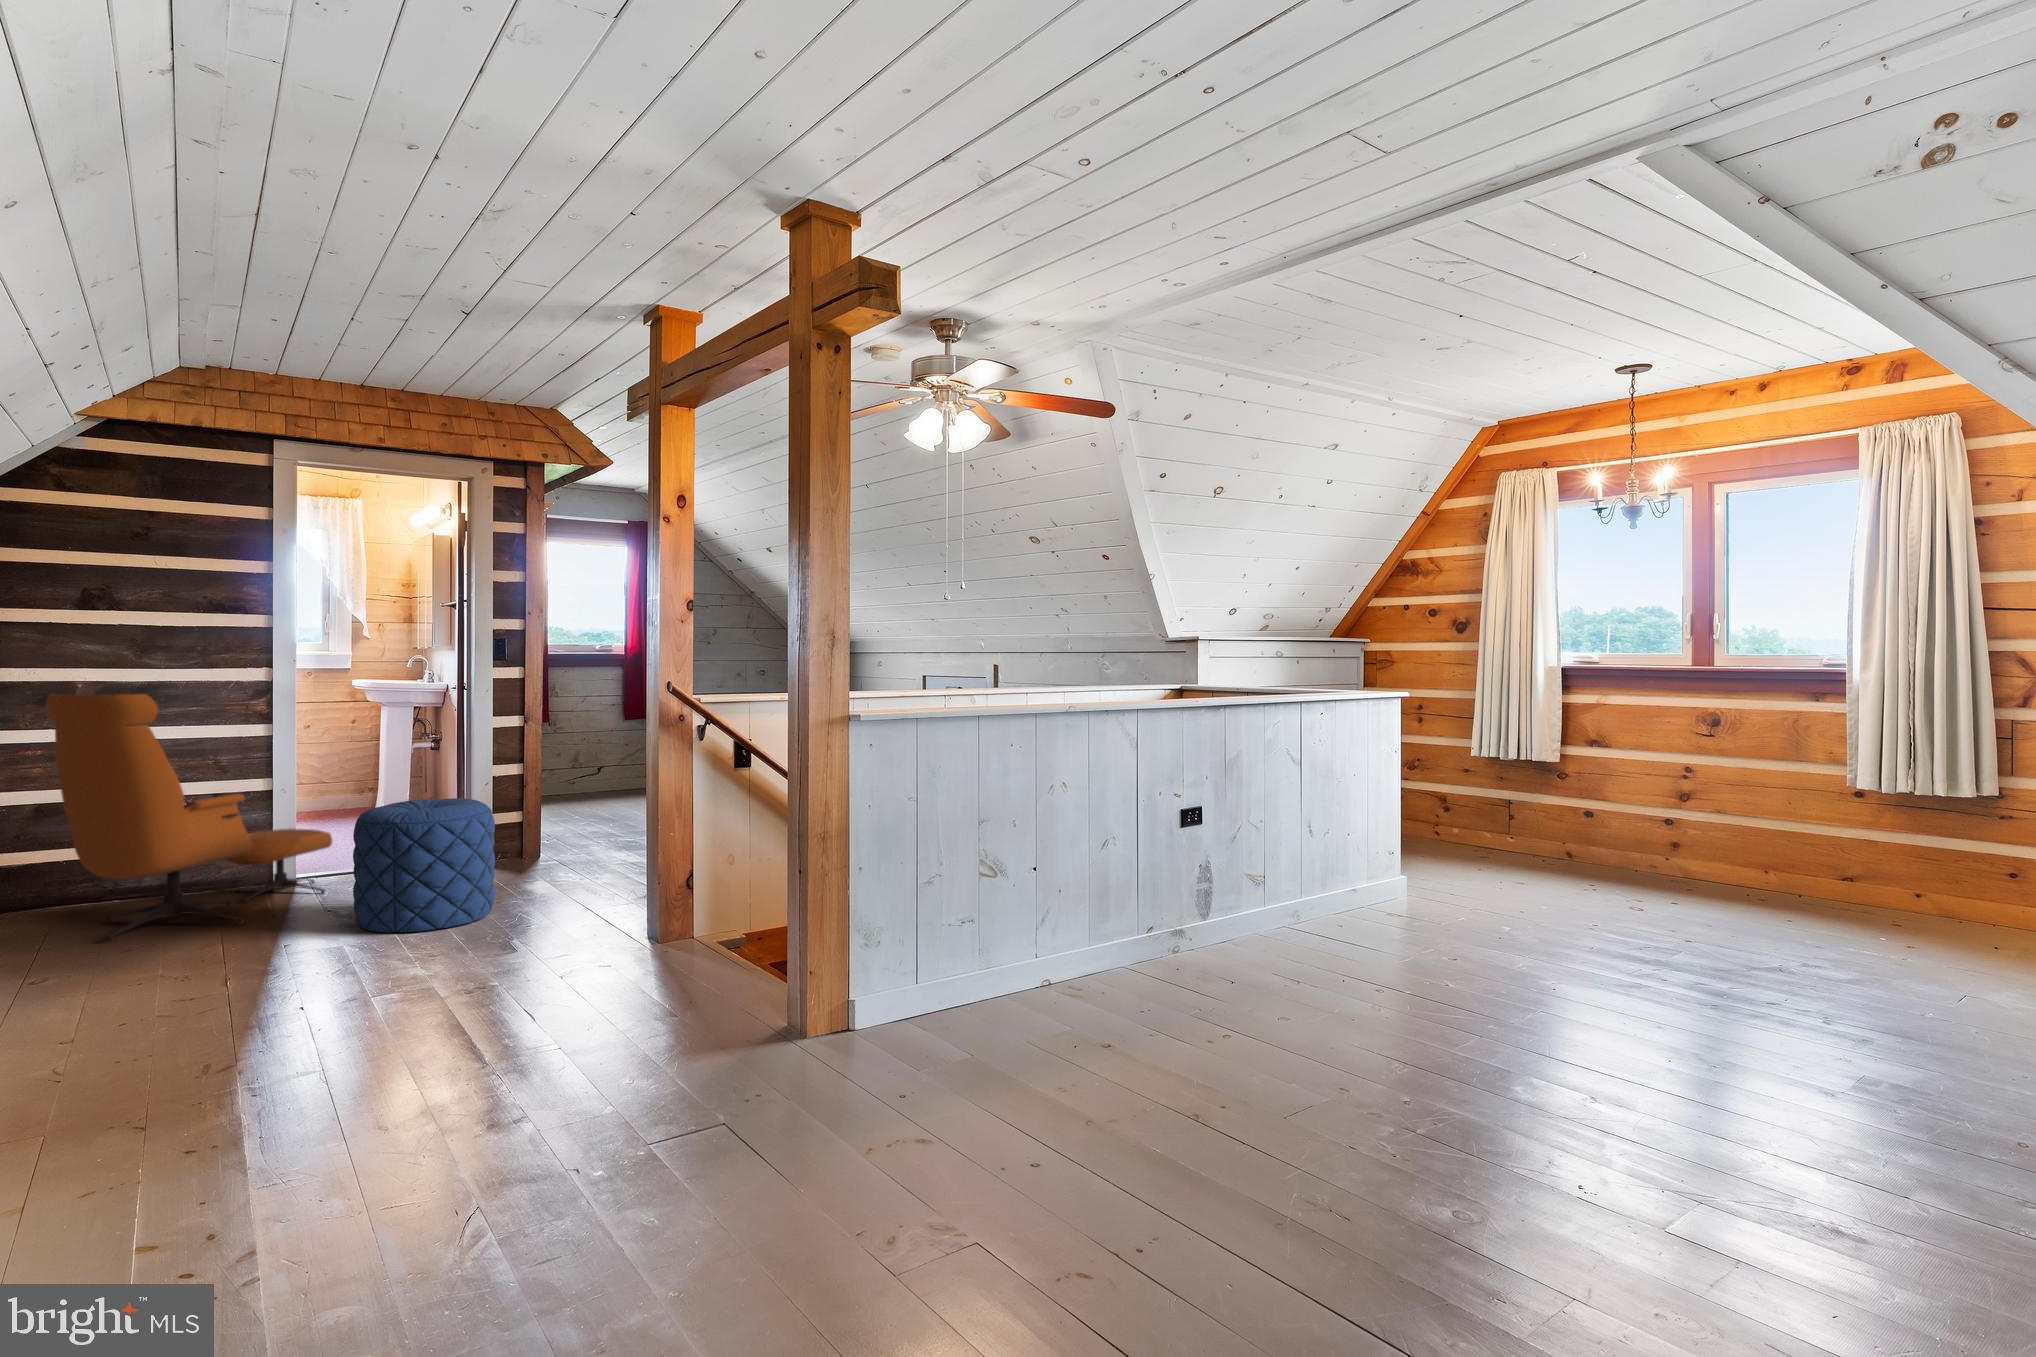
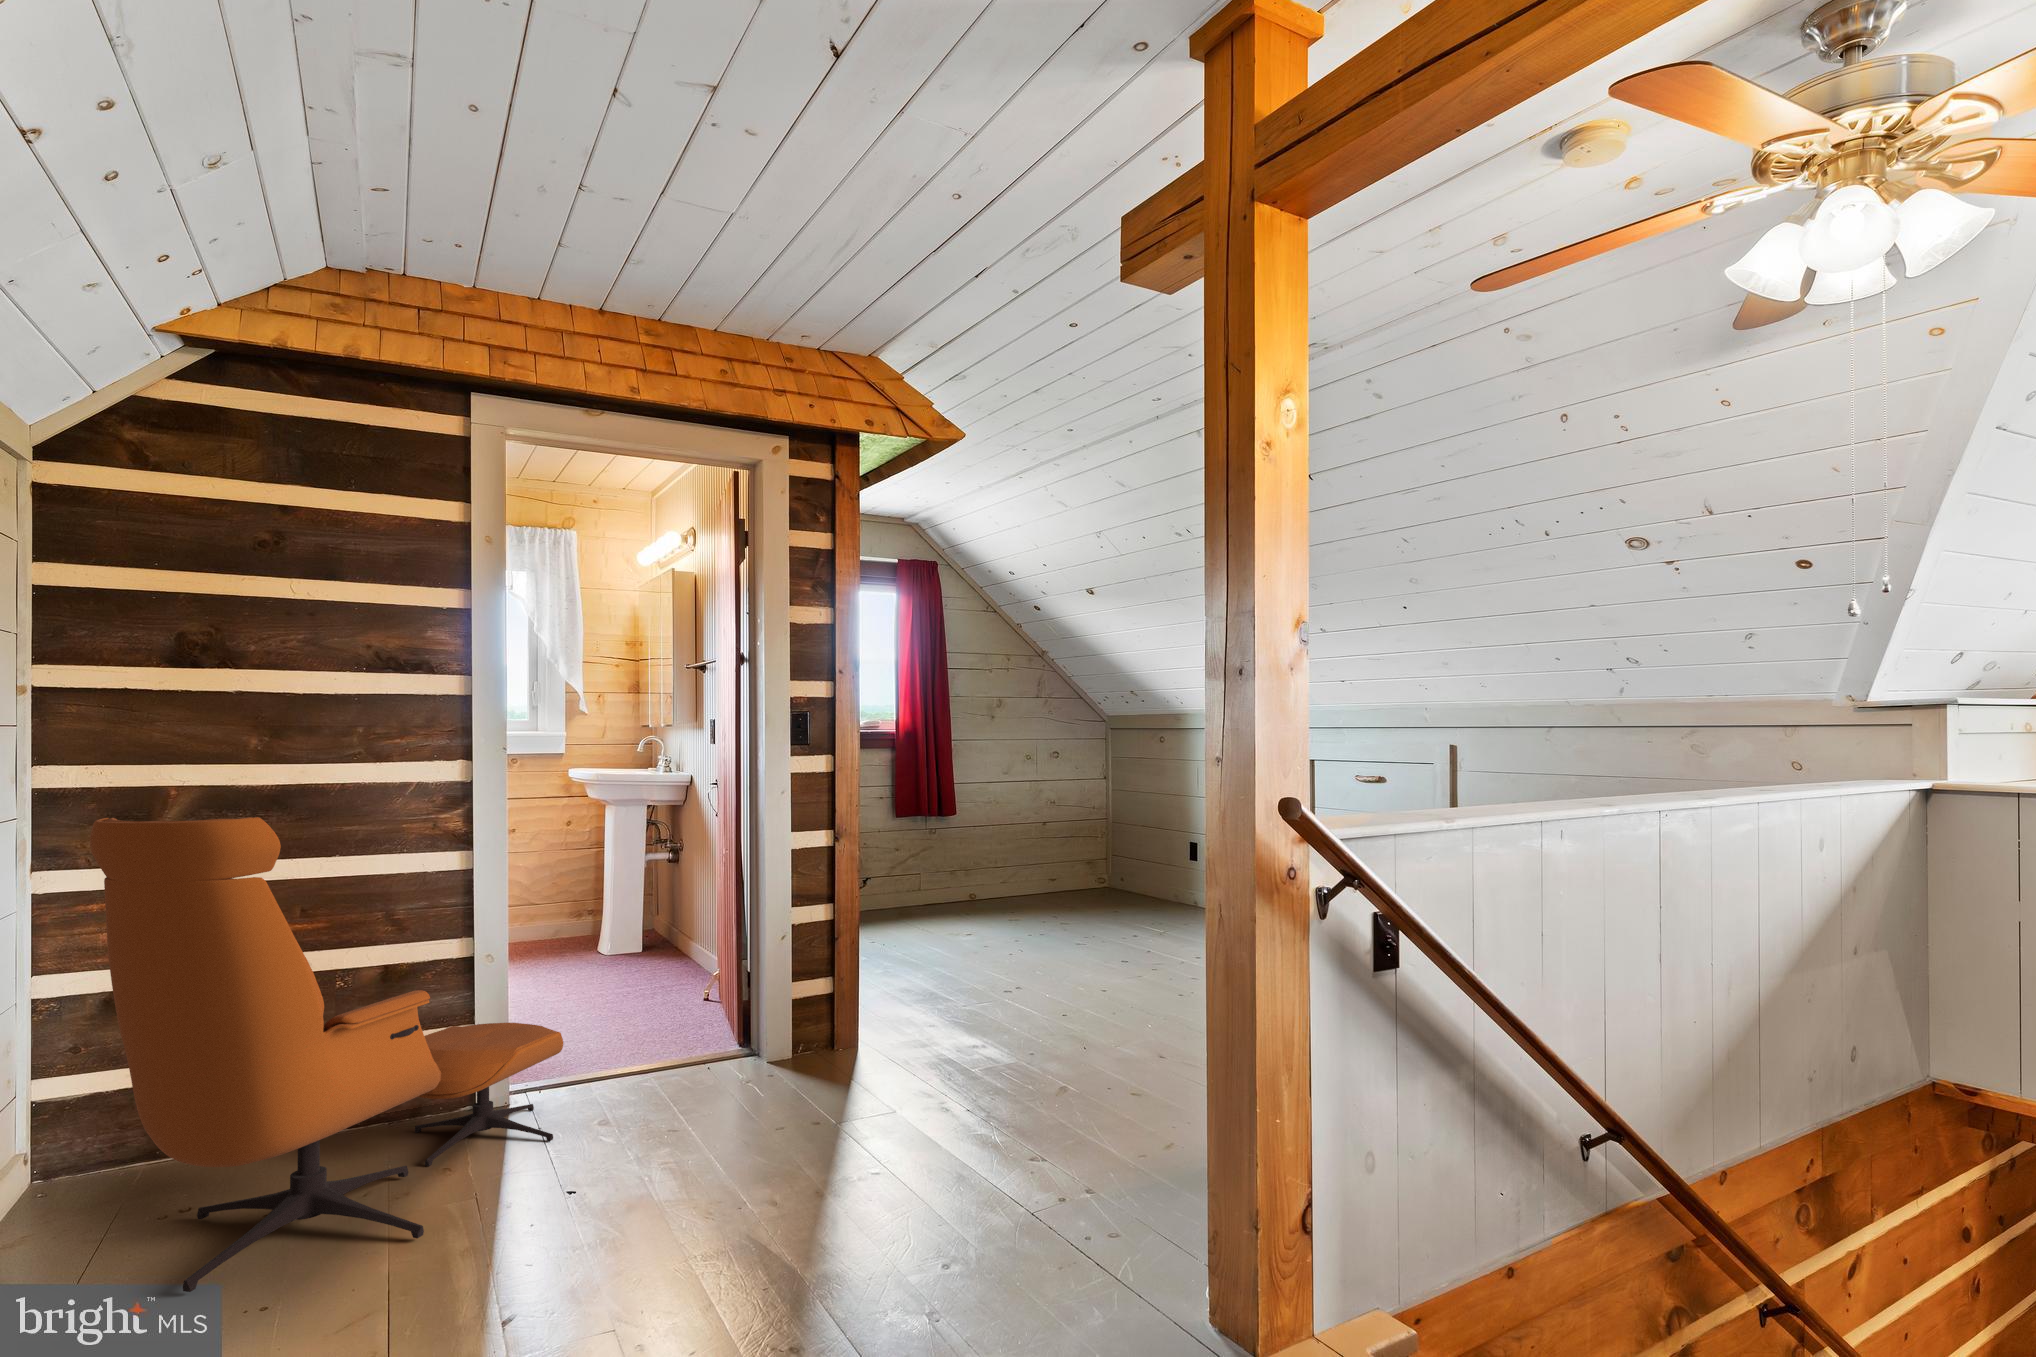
pouf: present [353,798,495,933] -> none [615,992,856,1281]

